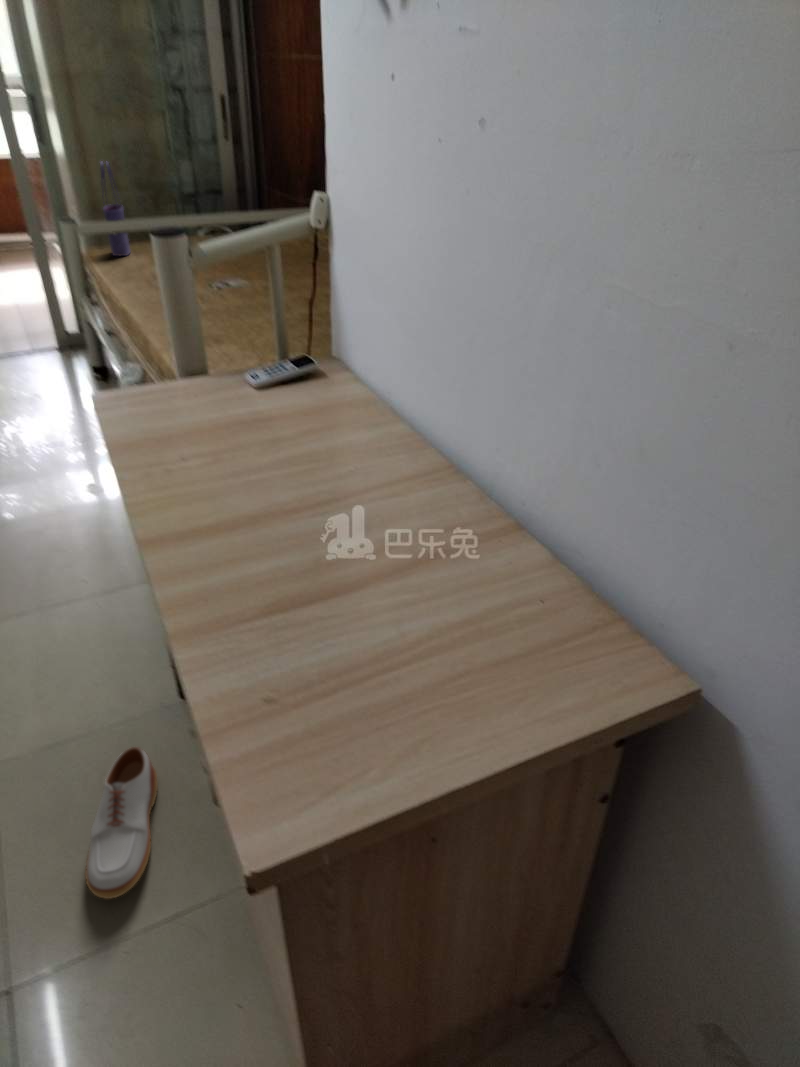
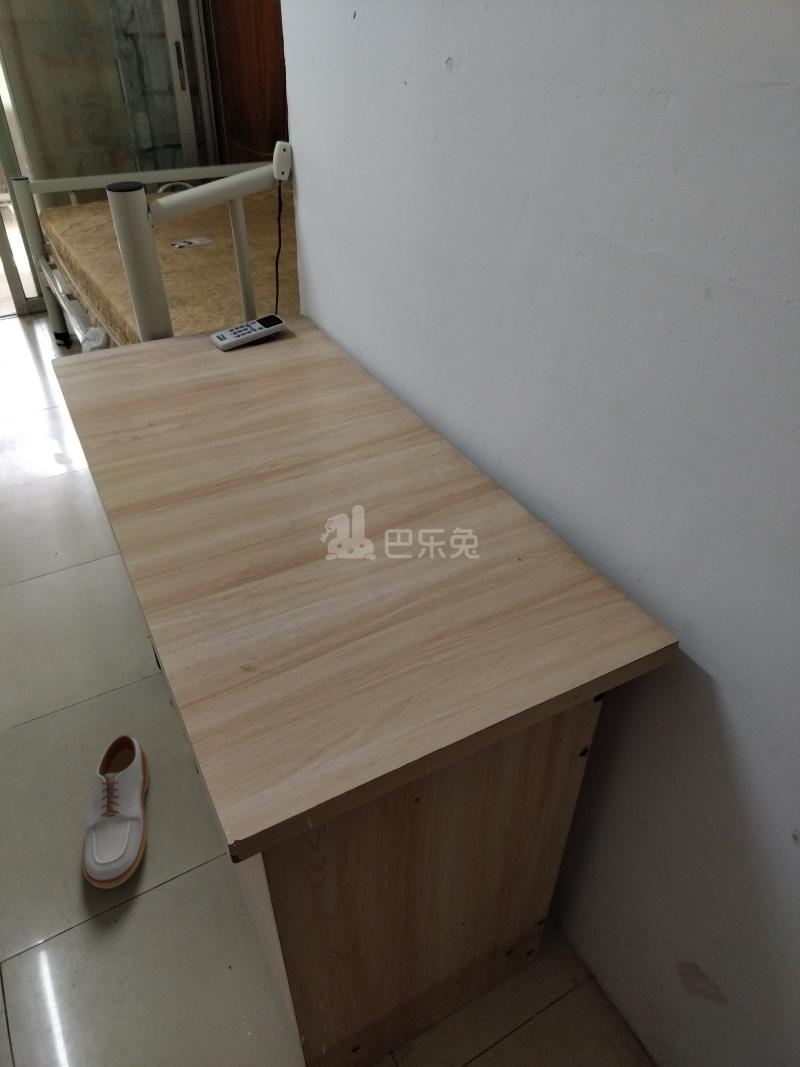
tote bag: present [100,162,130,256] -> none [51,113,88,216]

